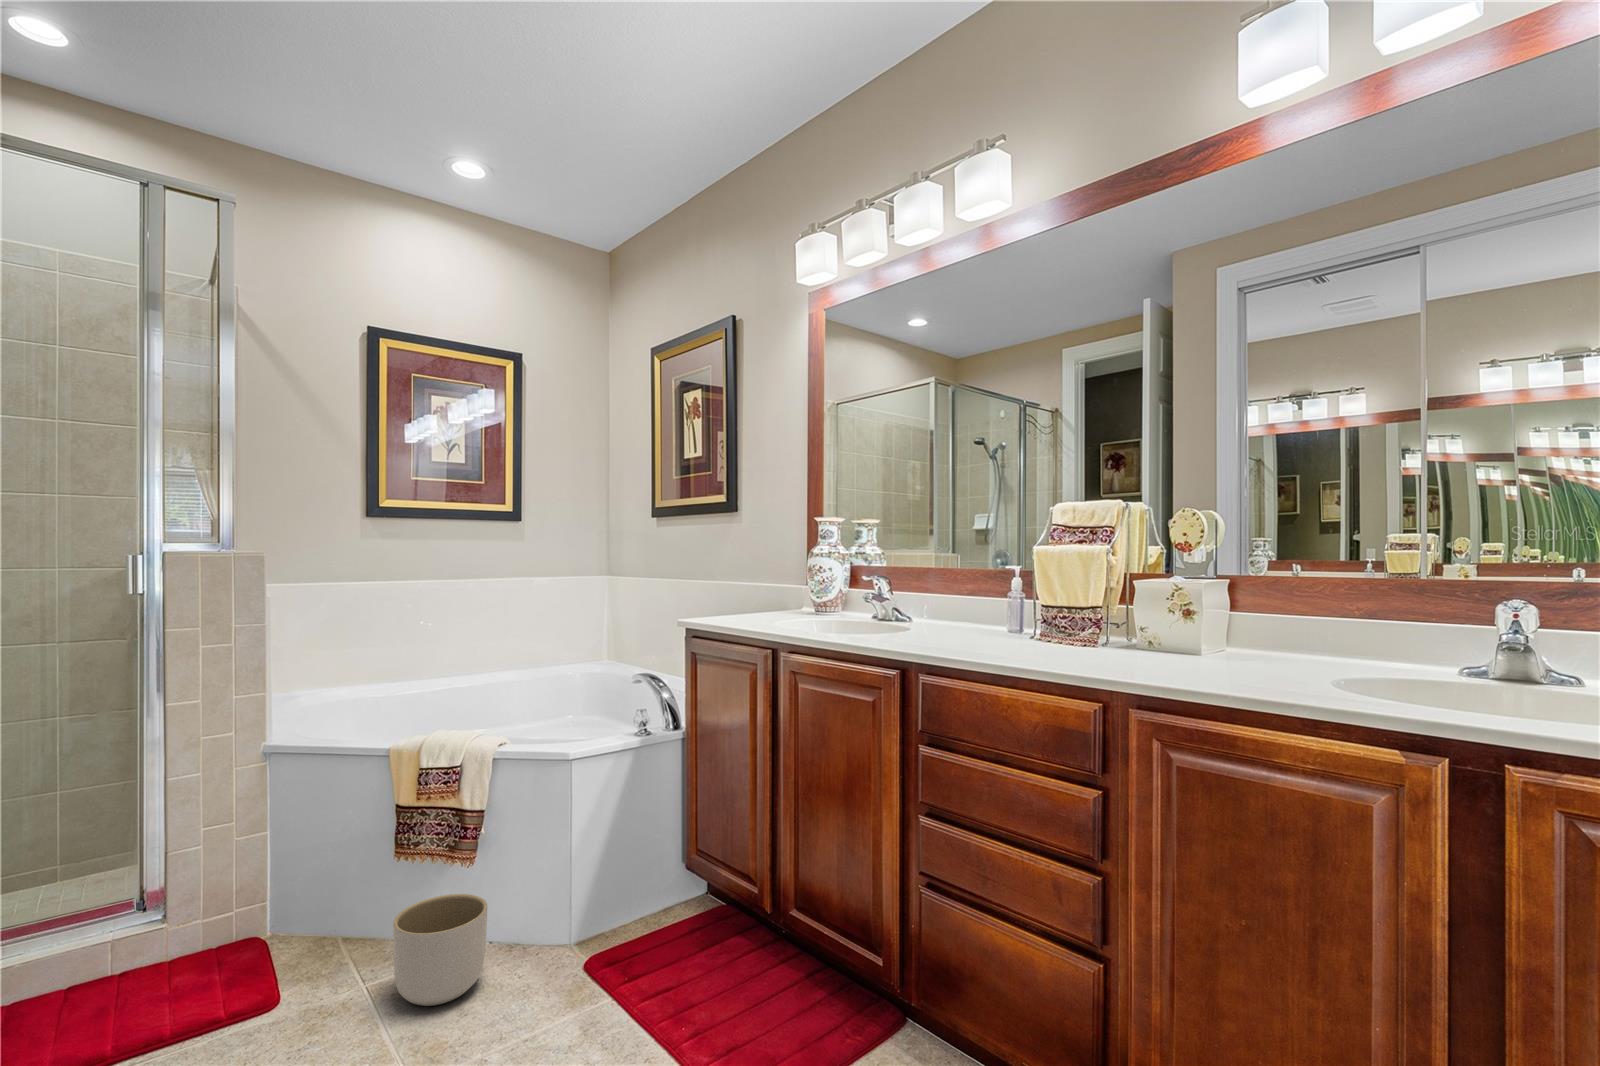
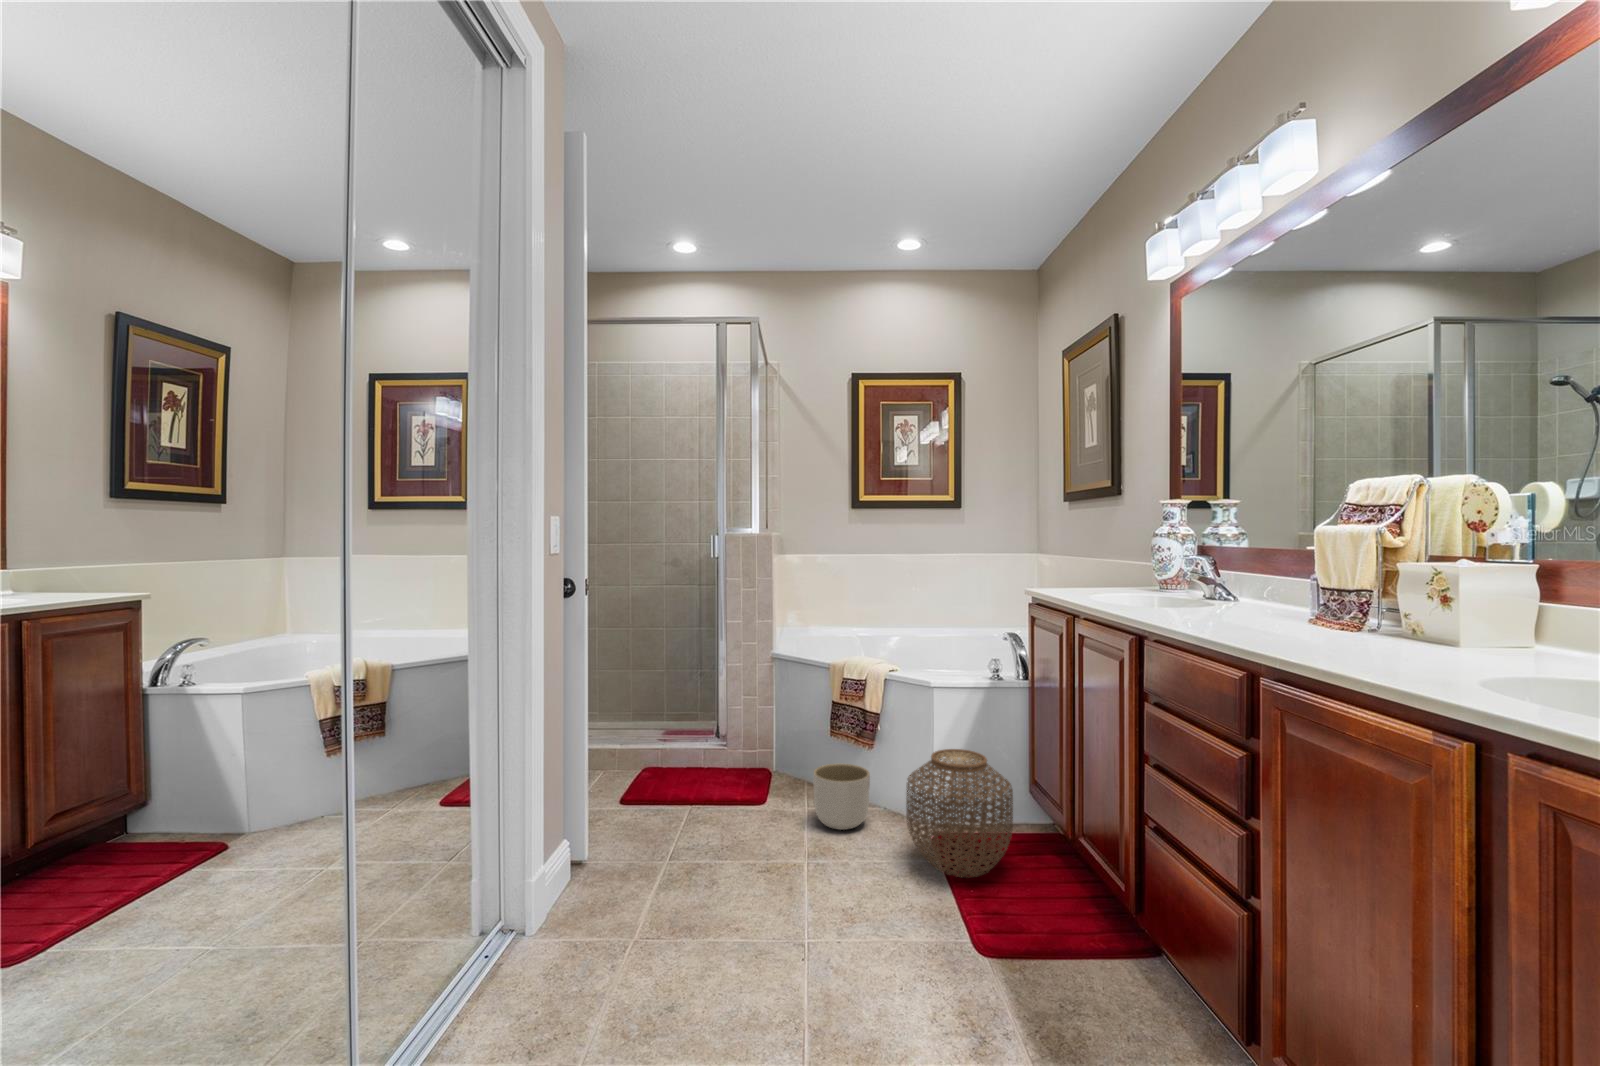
woven basket: none [568,834,708,1012] -> present [906,749,1013,877]

